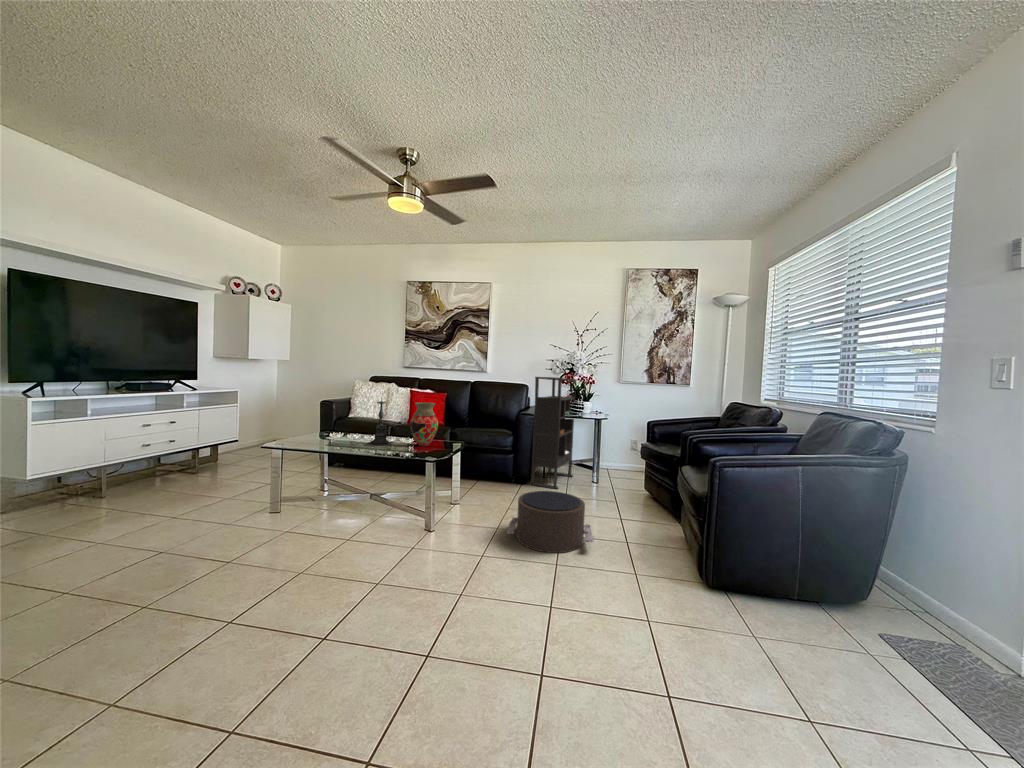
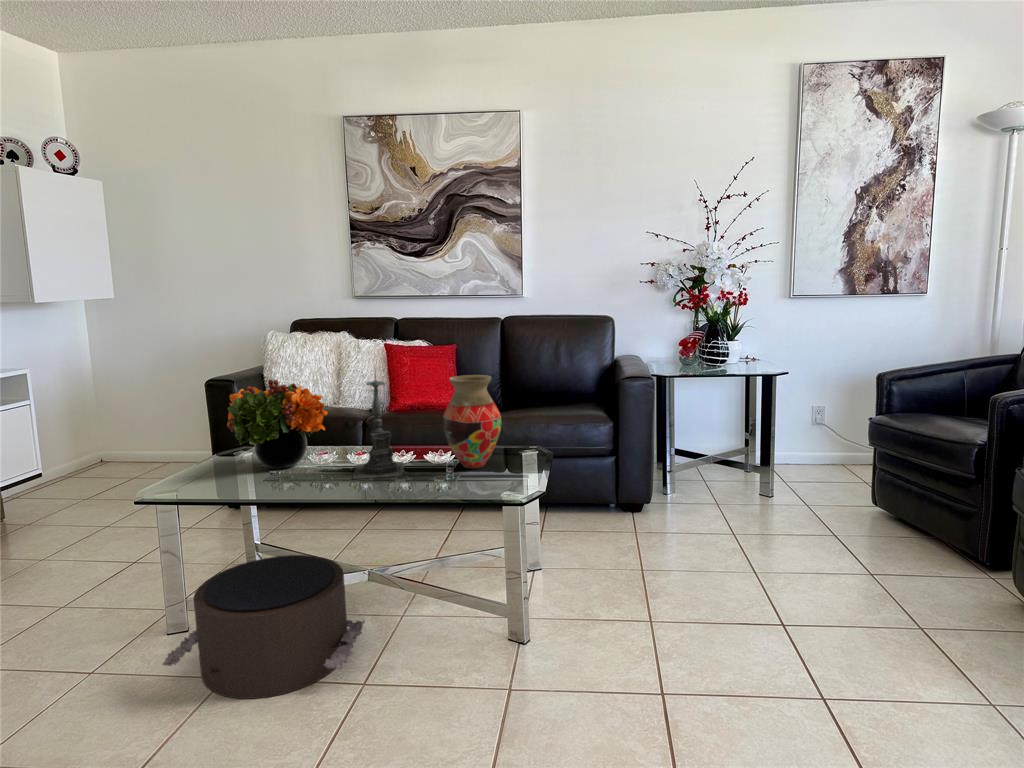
bookshelf: present [530,377,576,489] -> none [649,298,715,518]
flower arrangement: none [313,398,364,440] -> present [227,379,328,469]
pouf: present [507,491,594,553] -> present [162,555,365,699]

